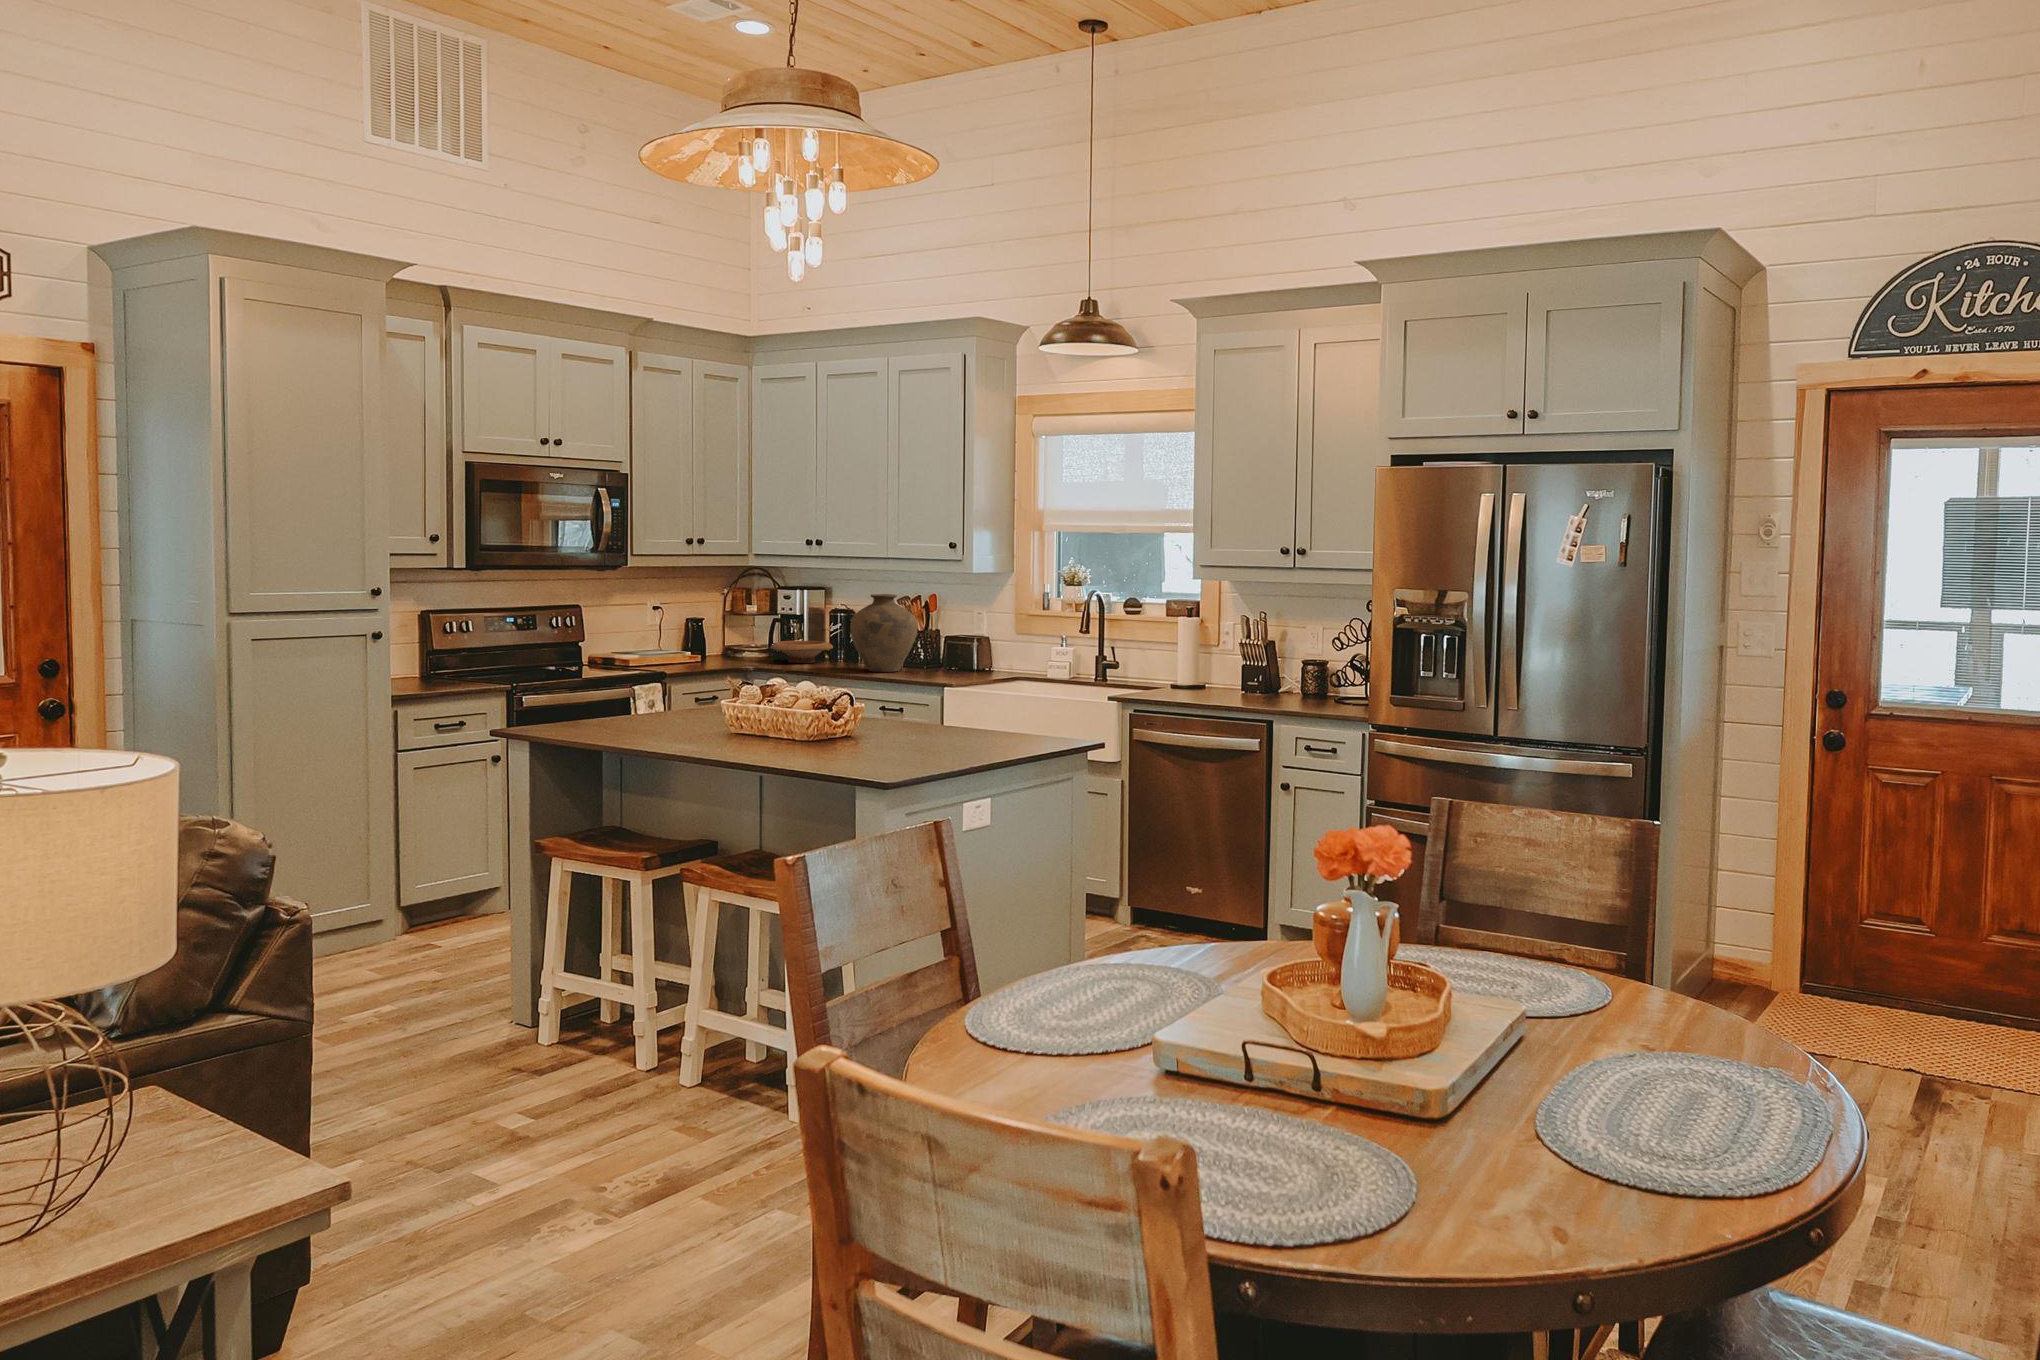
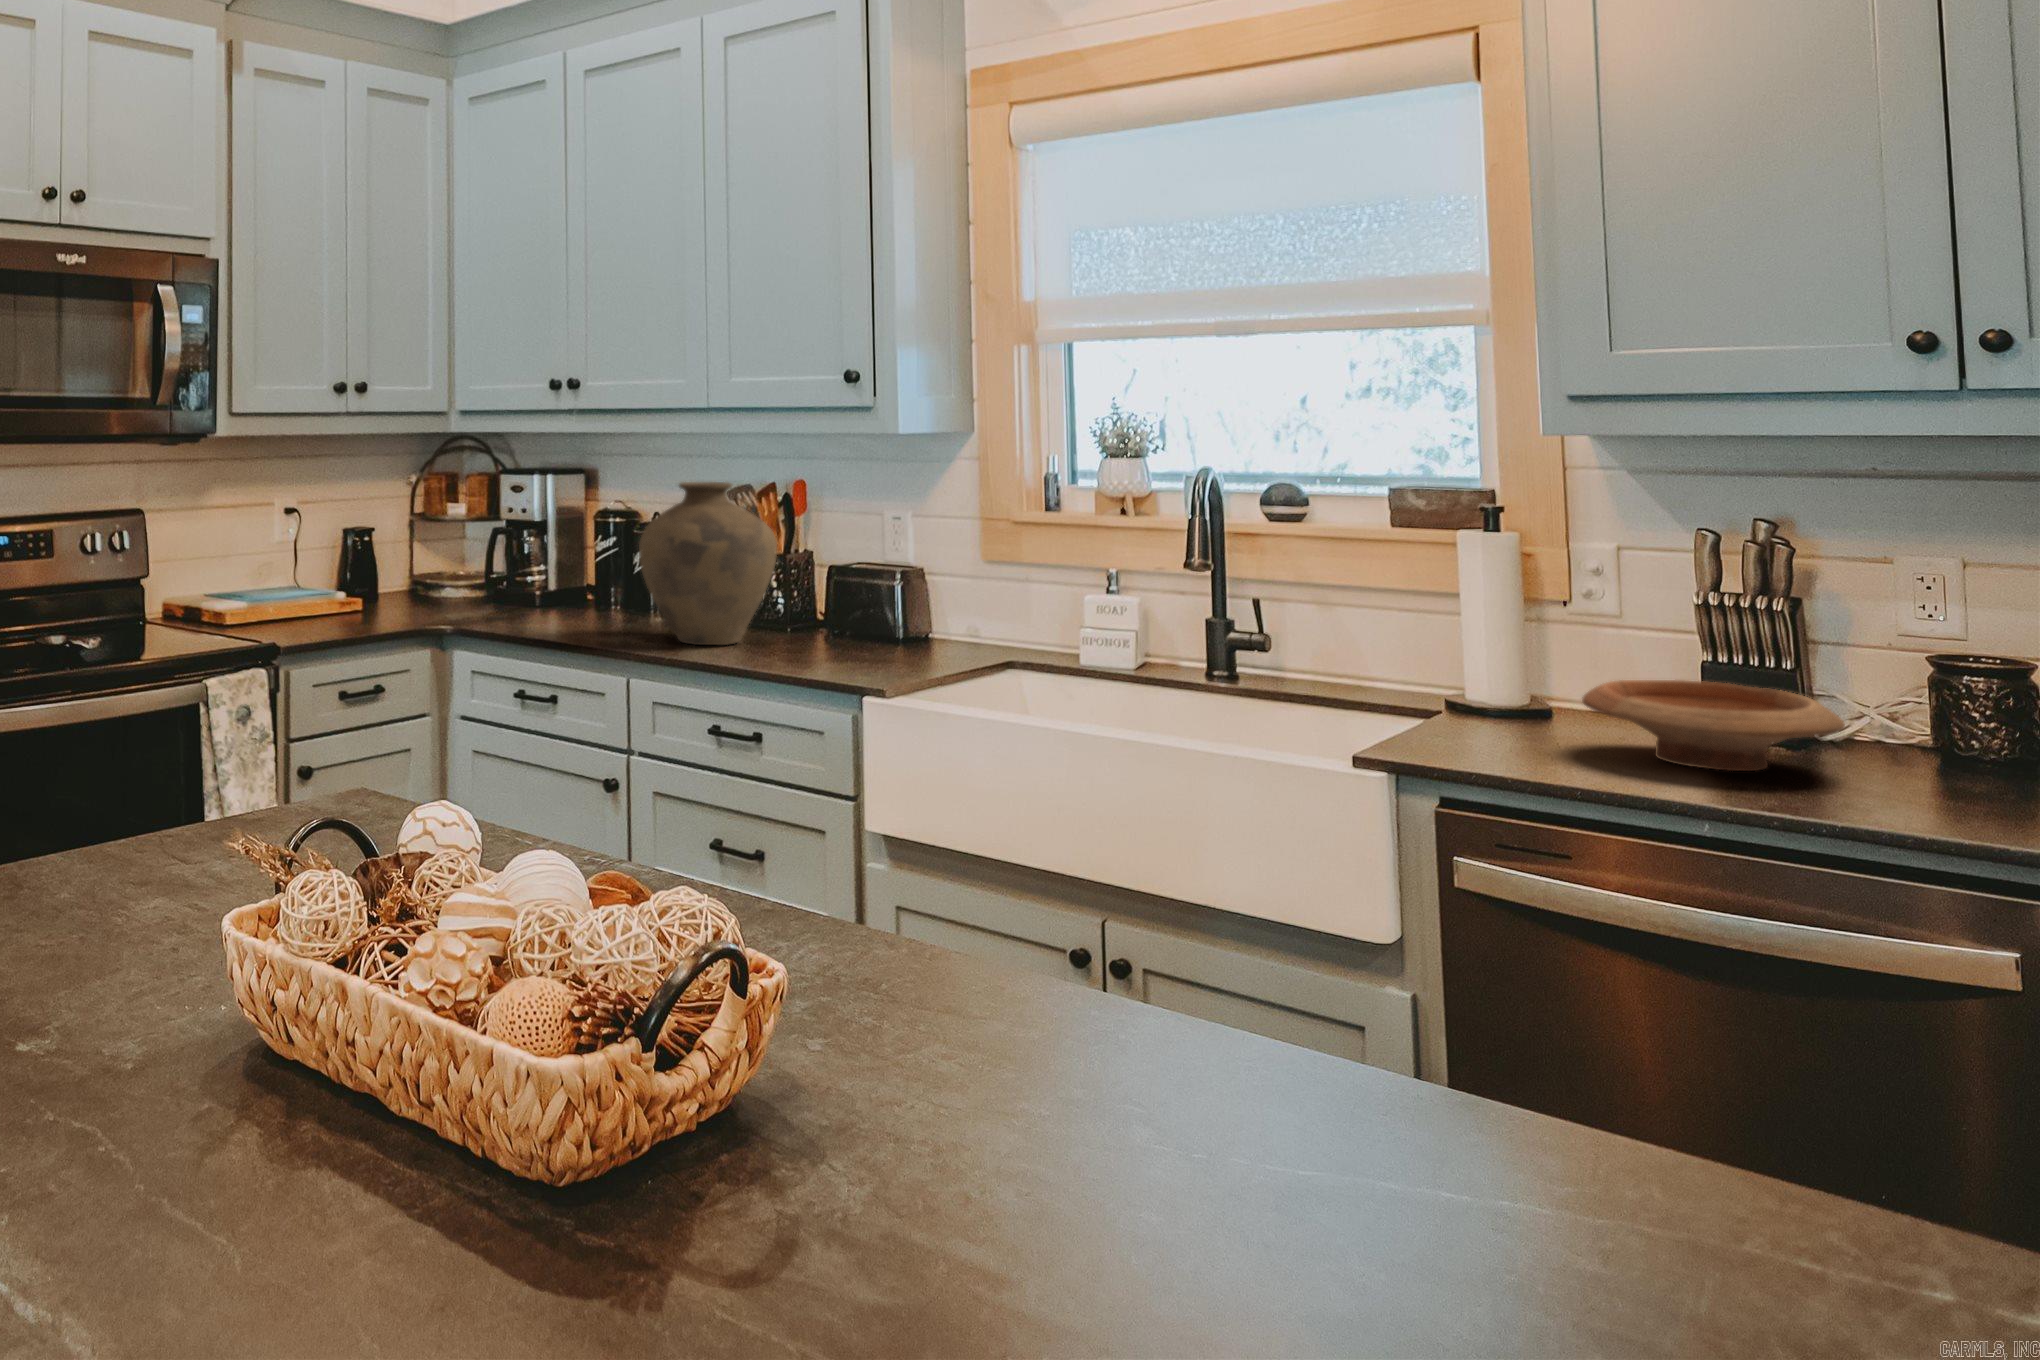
wooden bowl: present [770,641,833,663] -> present [1582,680,1845,771]

